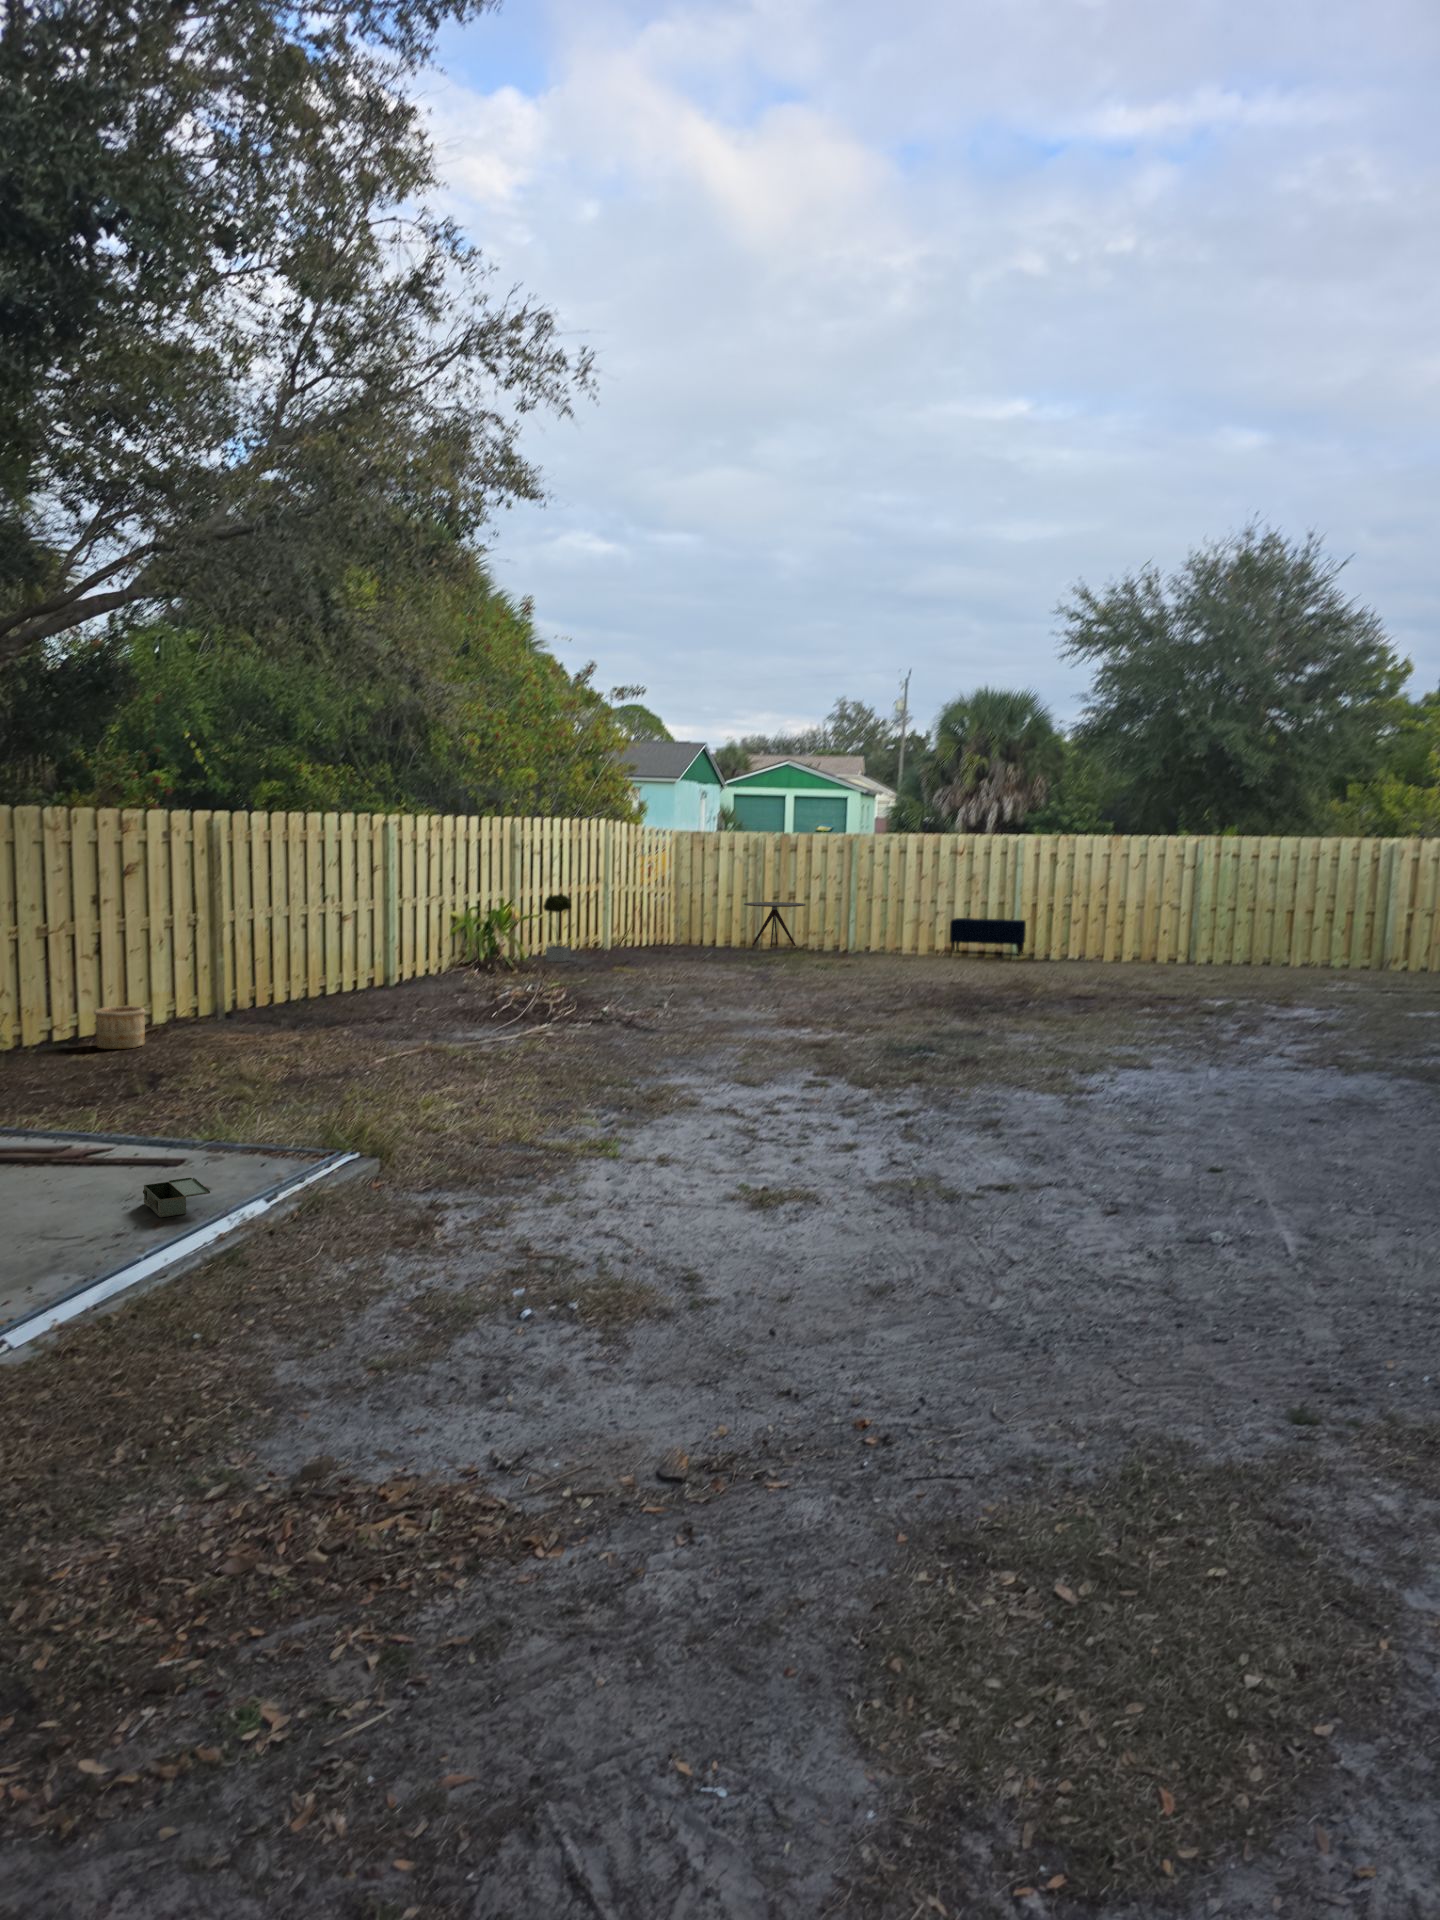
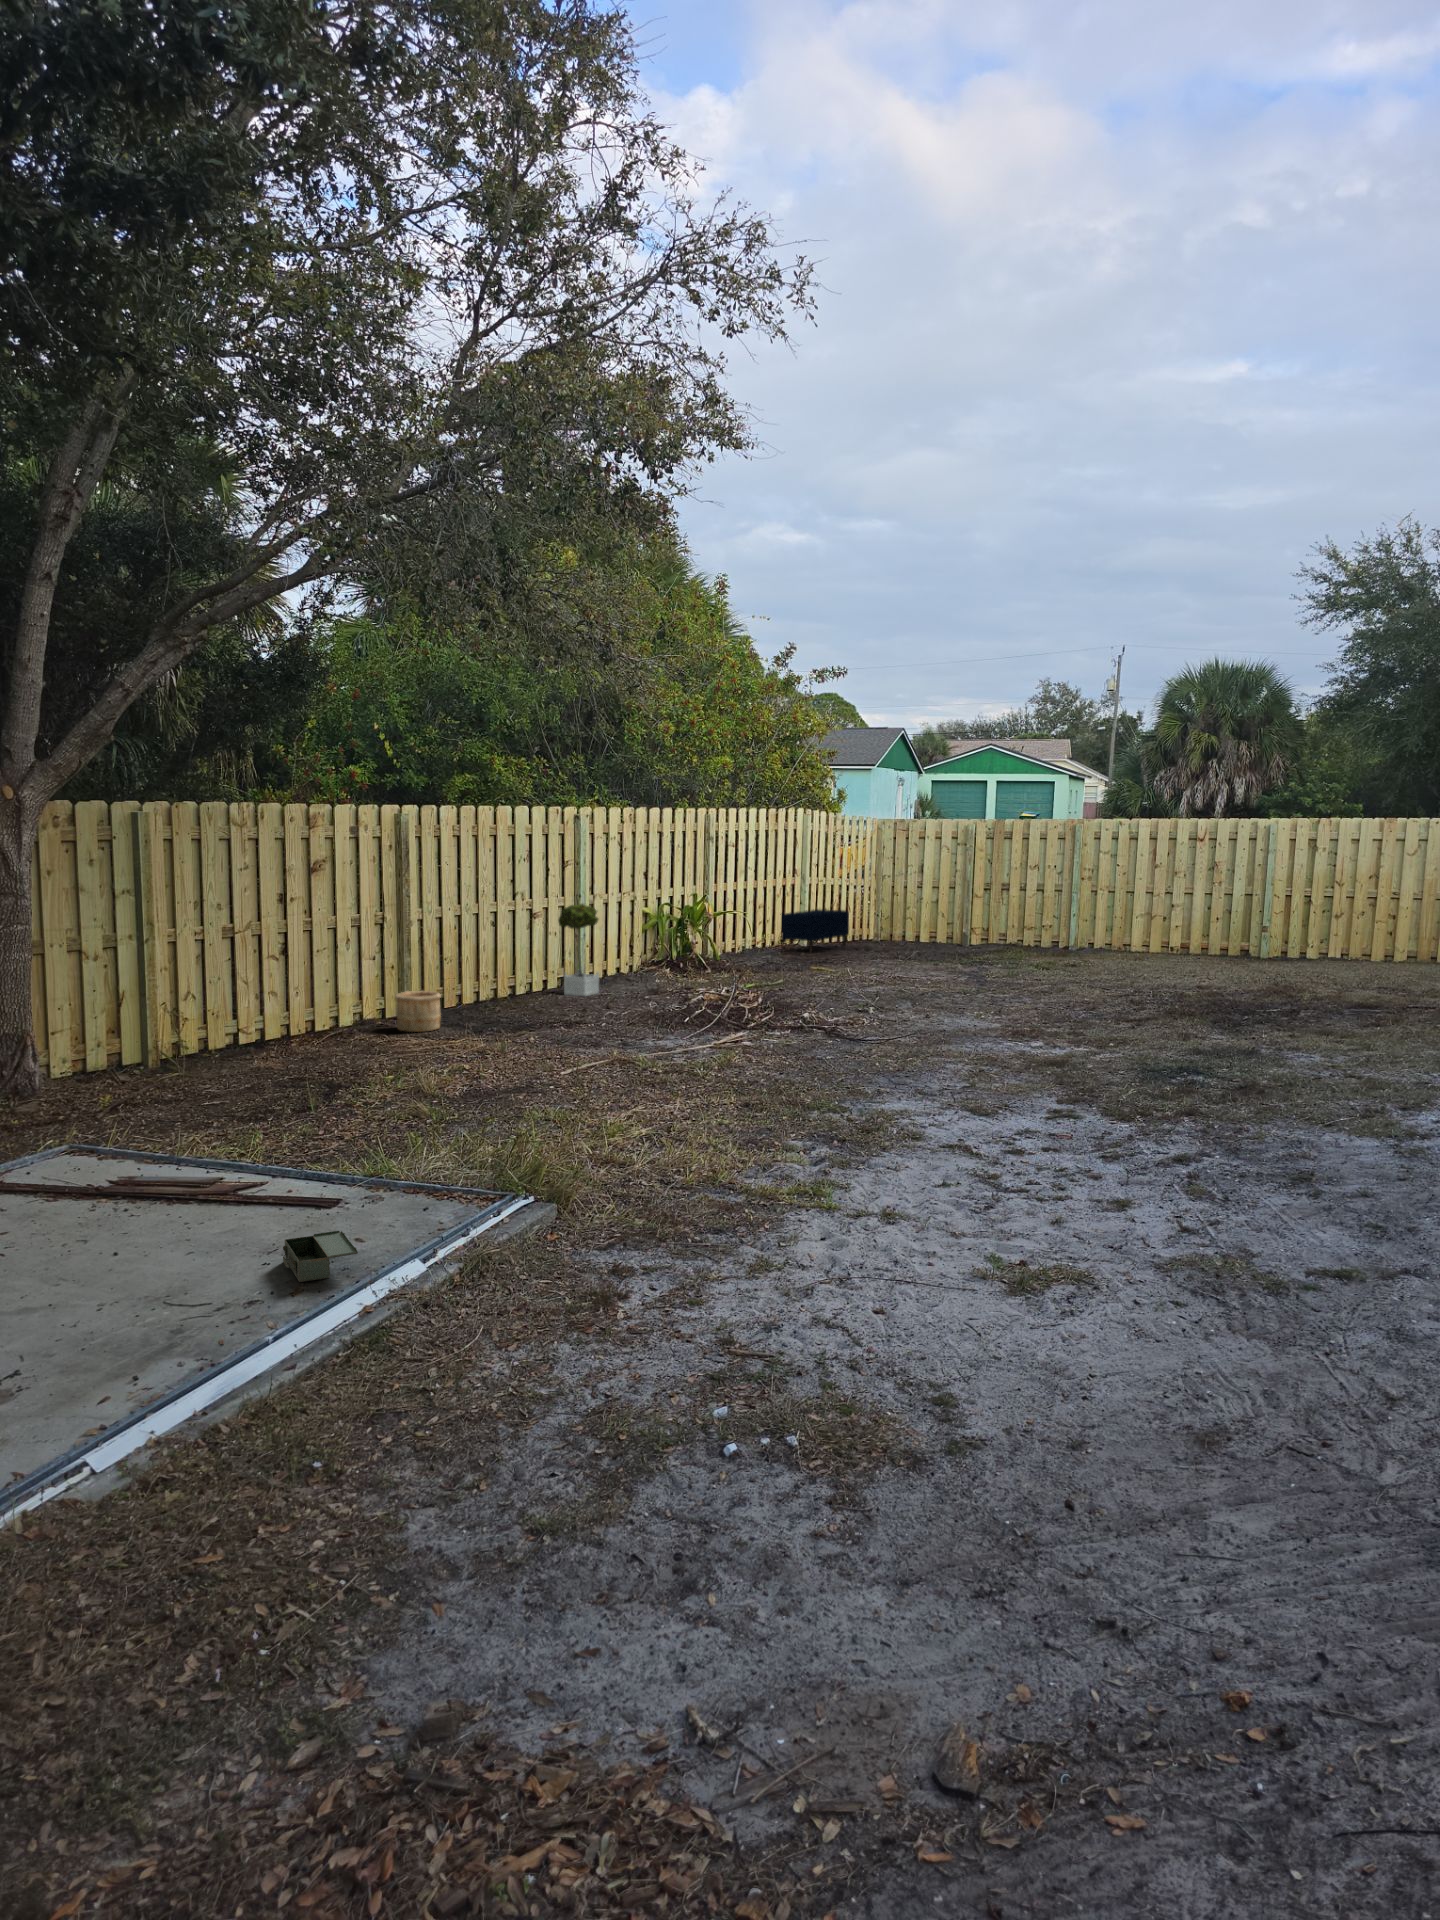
potted tree: present [543,894,571,962] -> present [558,904,599,996]
round table: present [744,902,806,947] -> none [956,895,1023,944]
bench: present [950,918,1026,955] -> present [780,909,849,953]
wooden bucket: present [94,1006,145,1049] -> present [395,991,441,1032]

